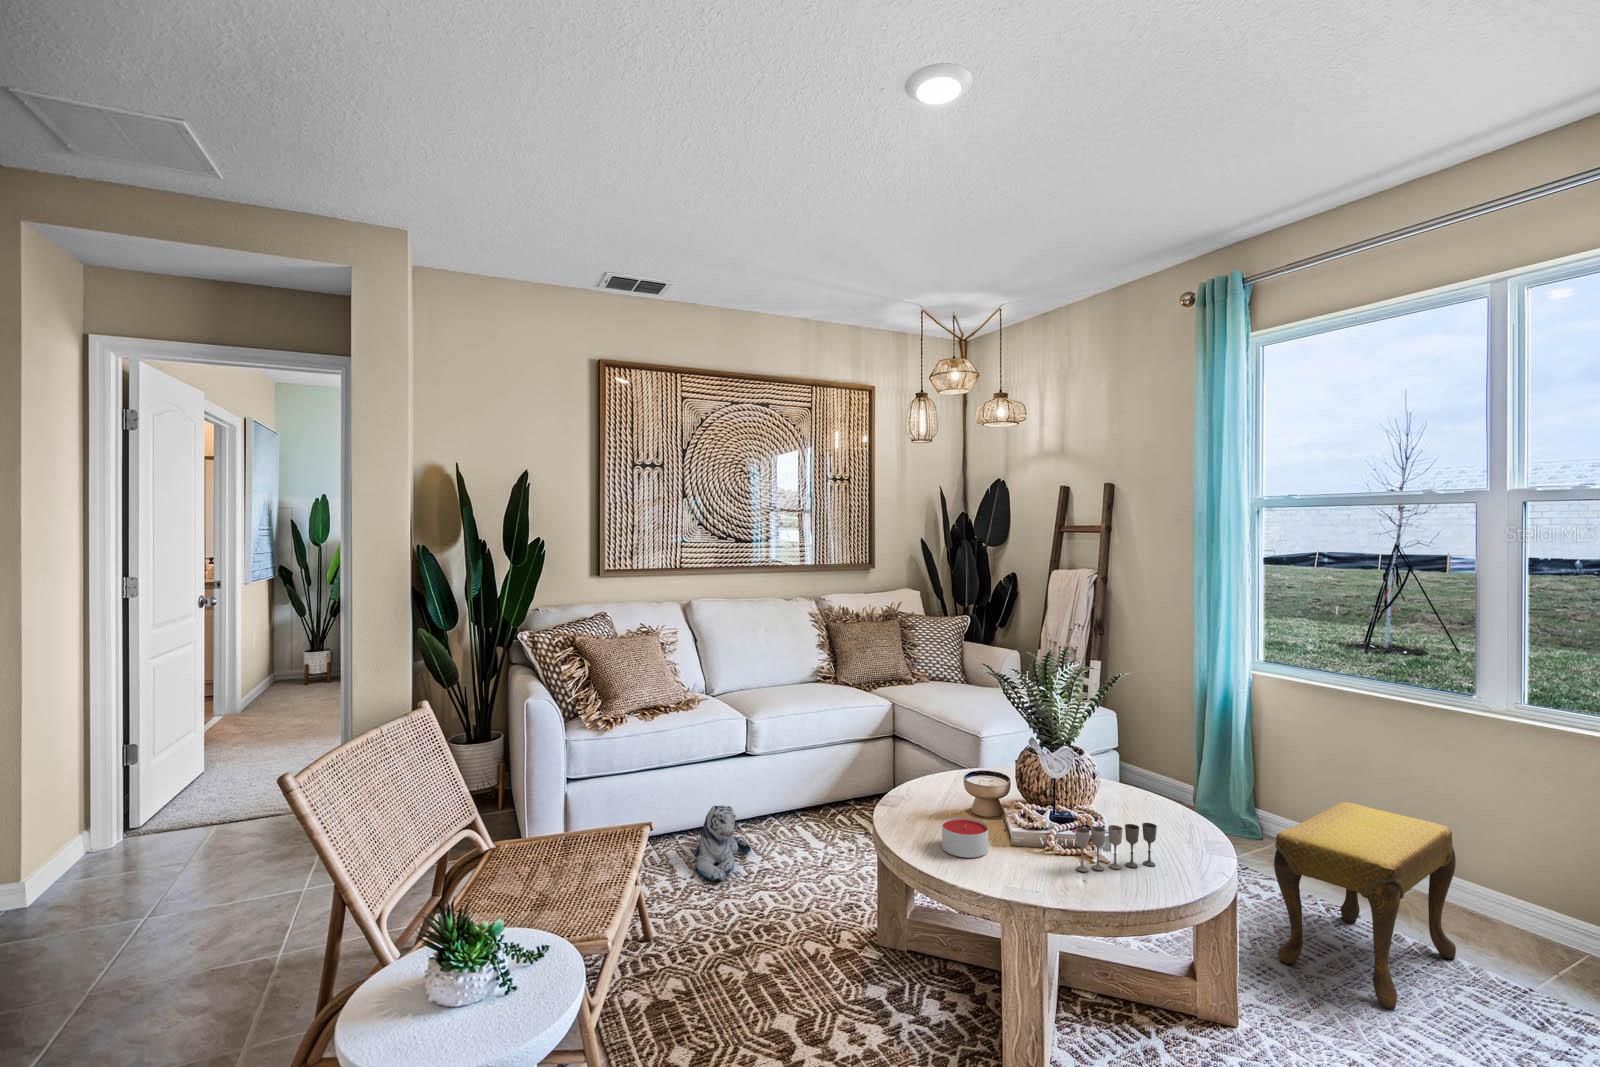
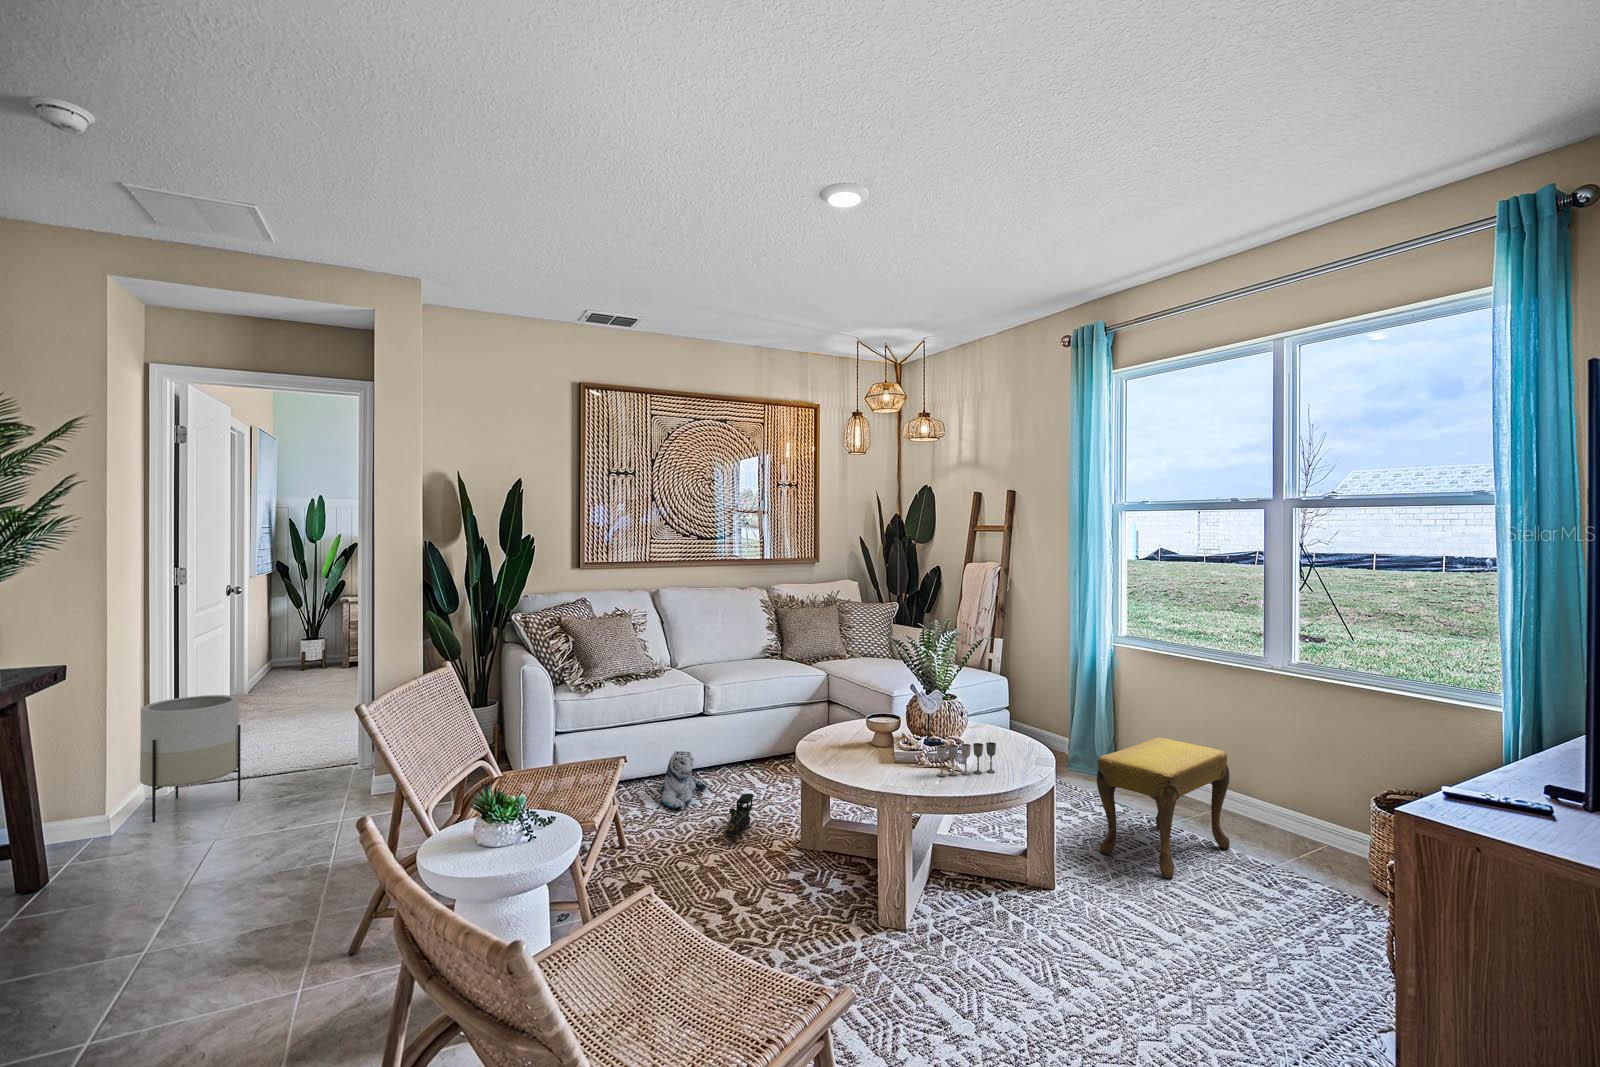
planter: none [69,731,192,890] -> present [140,695,241,822]
candle: present [942,818,988,858] -> none [844,743,877,769]
toy train: none [776,865,813,940] -> present [723,794,754,845]

